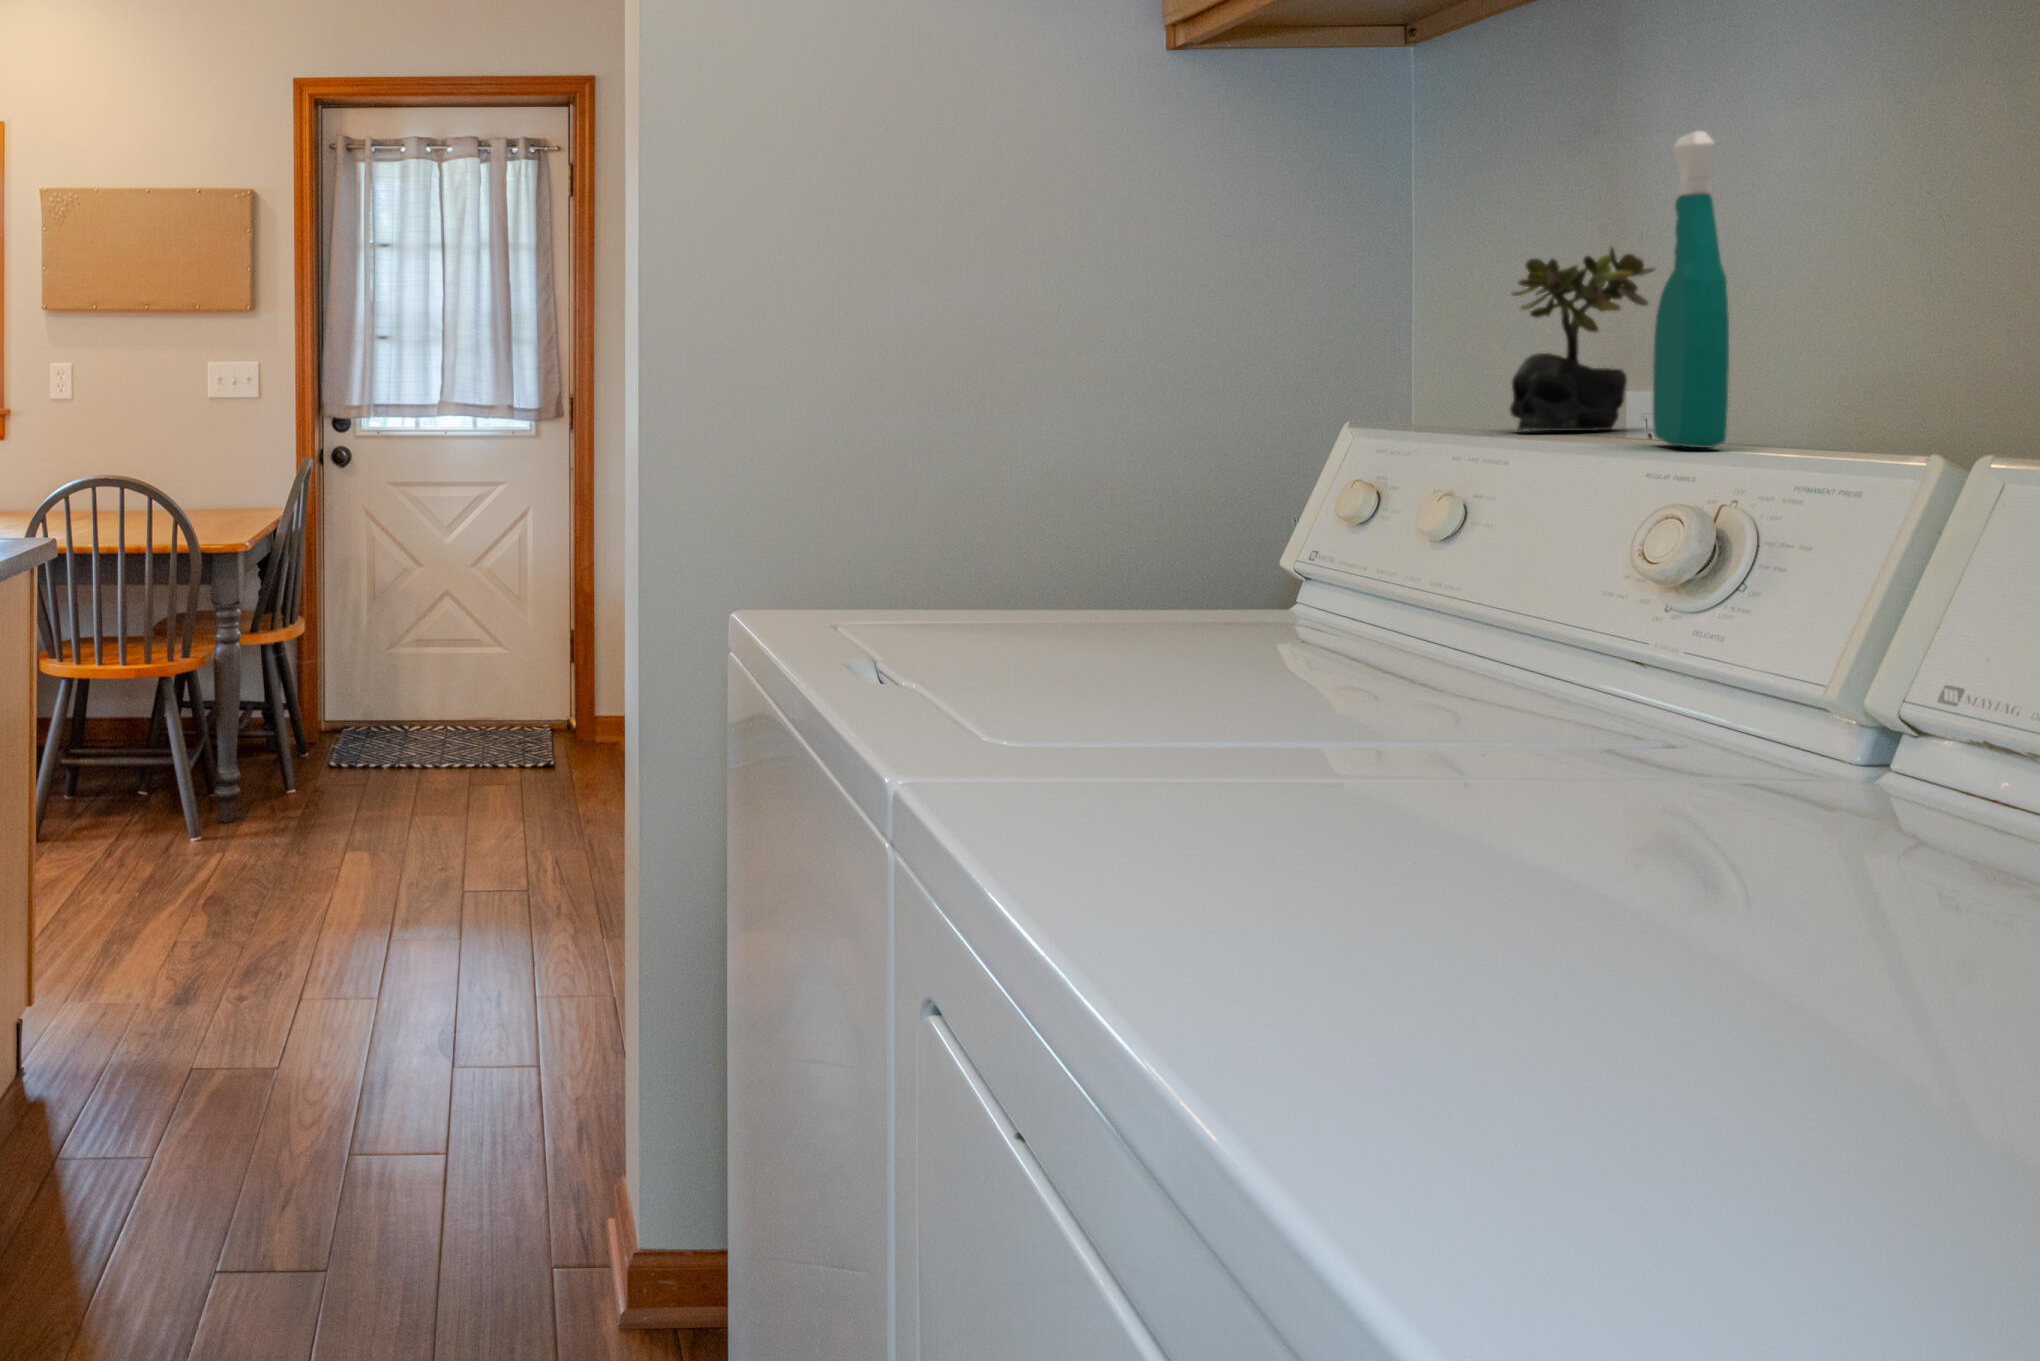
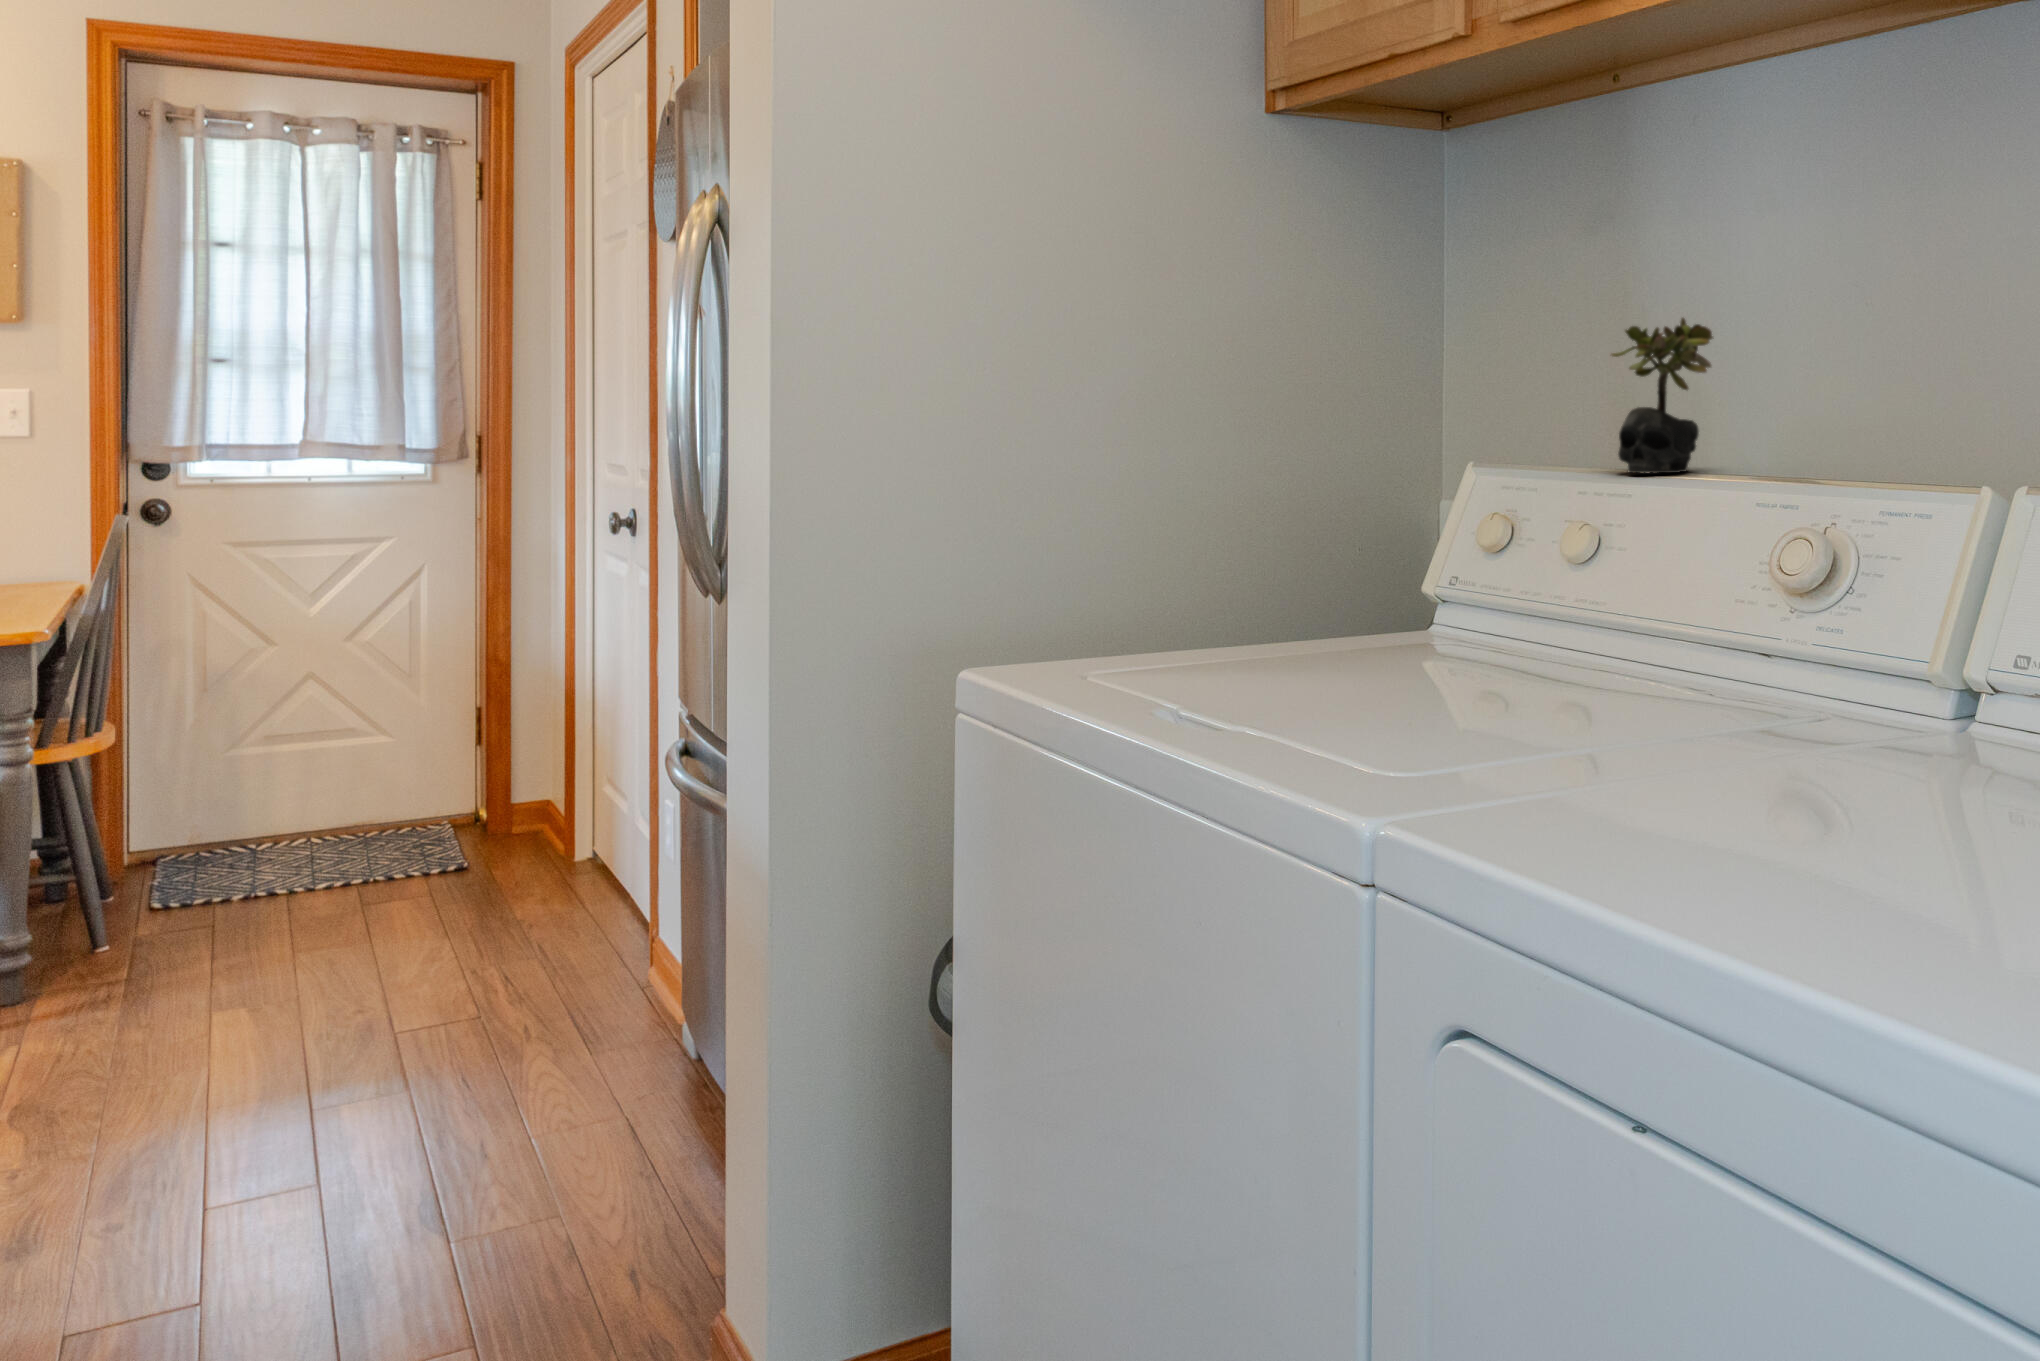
spray bottle: present [1653,131,1729,448] -> none [1783,234,1861,493]

